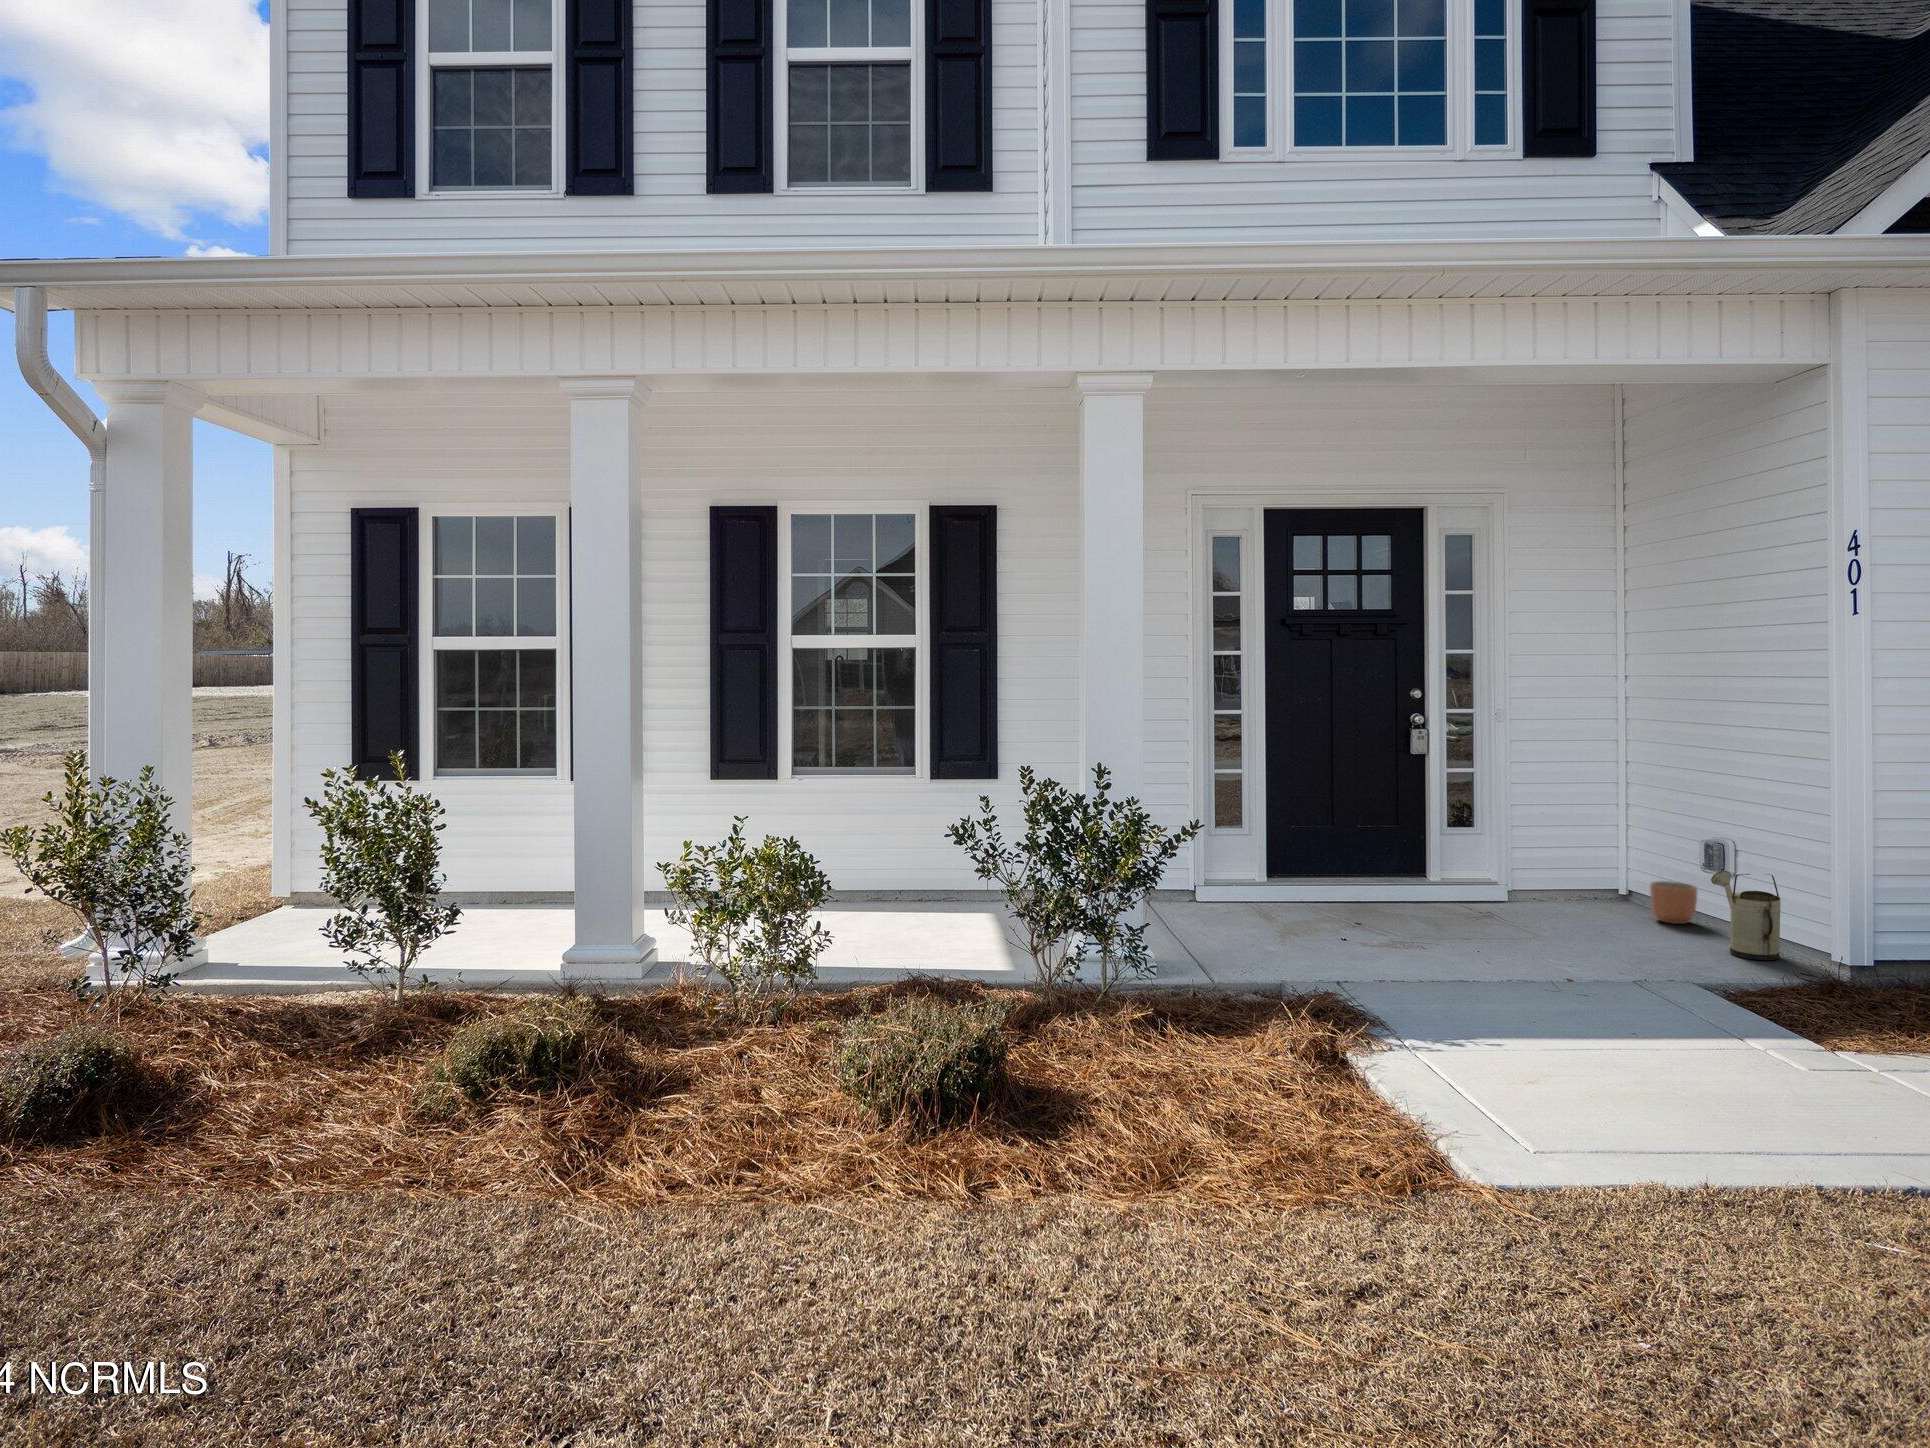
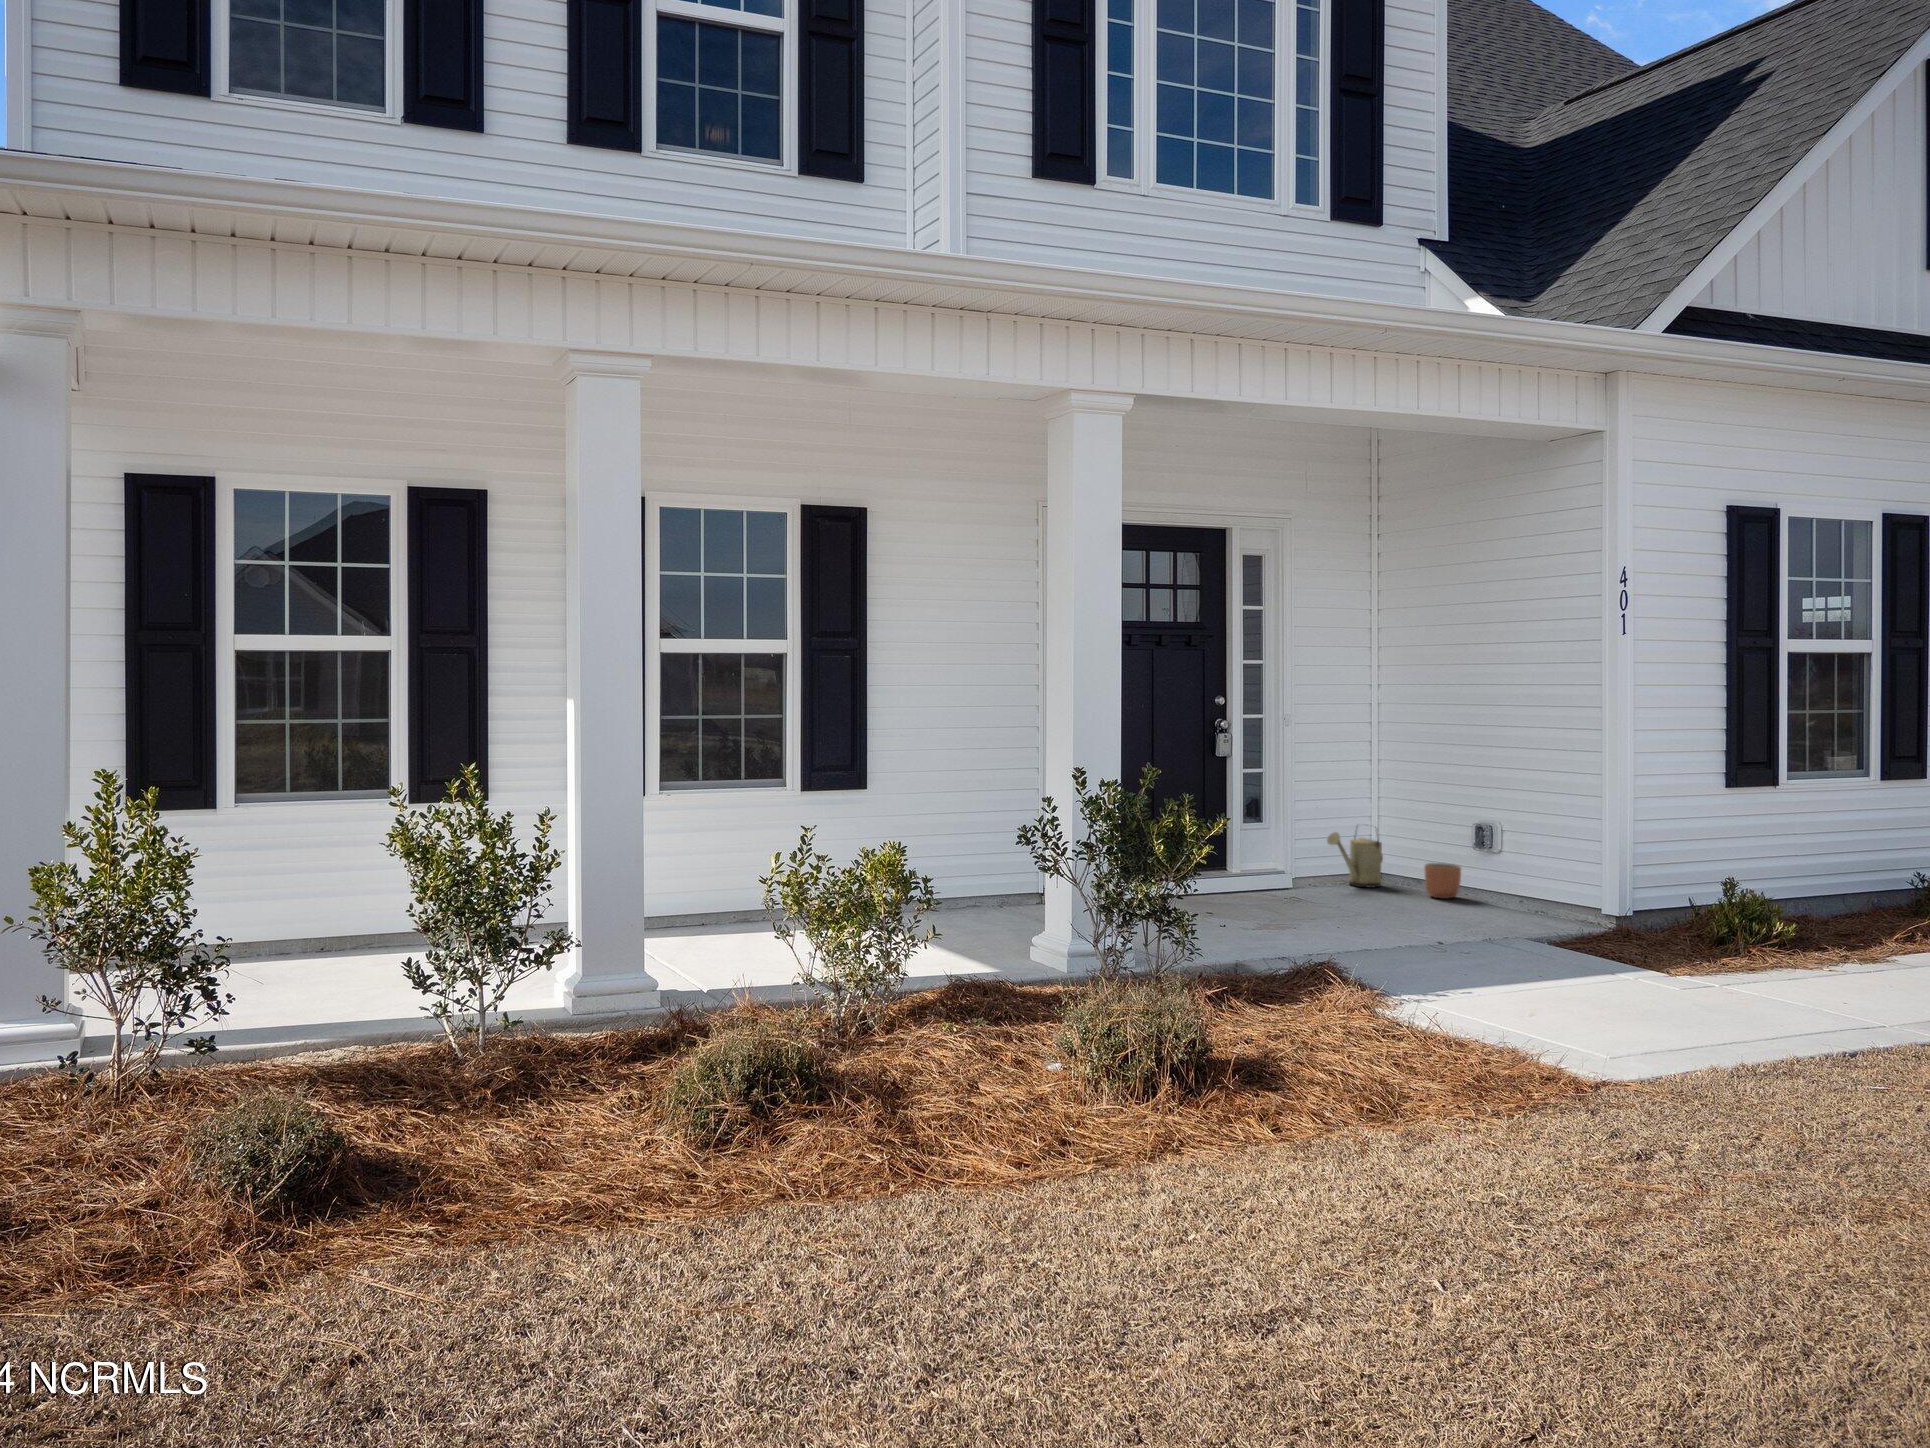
watering can: present [1711,871,1781,960] -> present [1327,827,1383,888]

